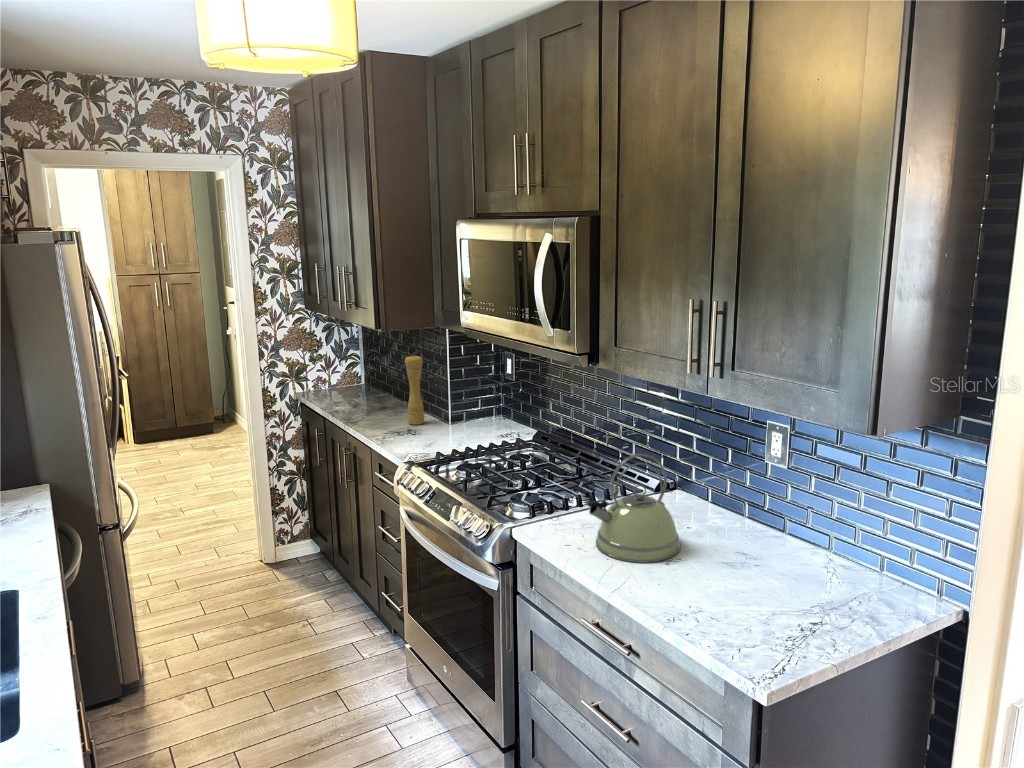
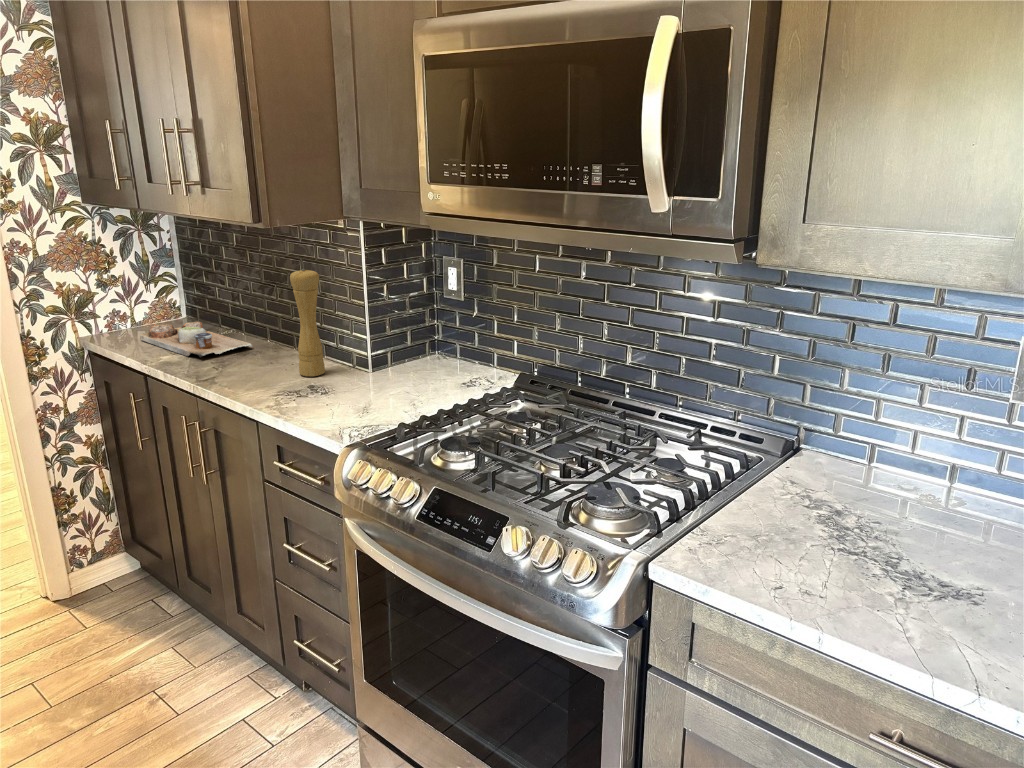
cutting board: none [330,386,393,409] -> present [140,322,253,357]
kettle: present [587,453,680,563] -> none [793,413,945,601]

